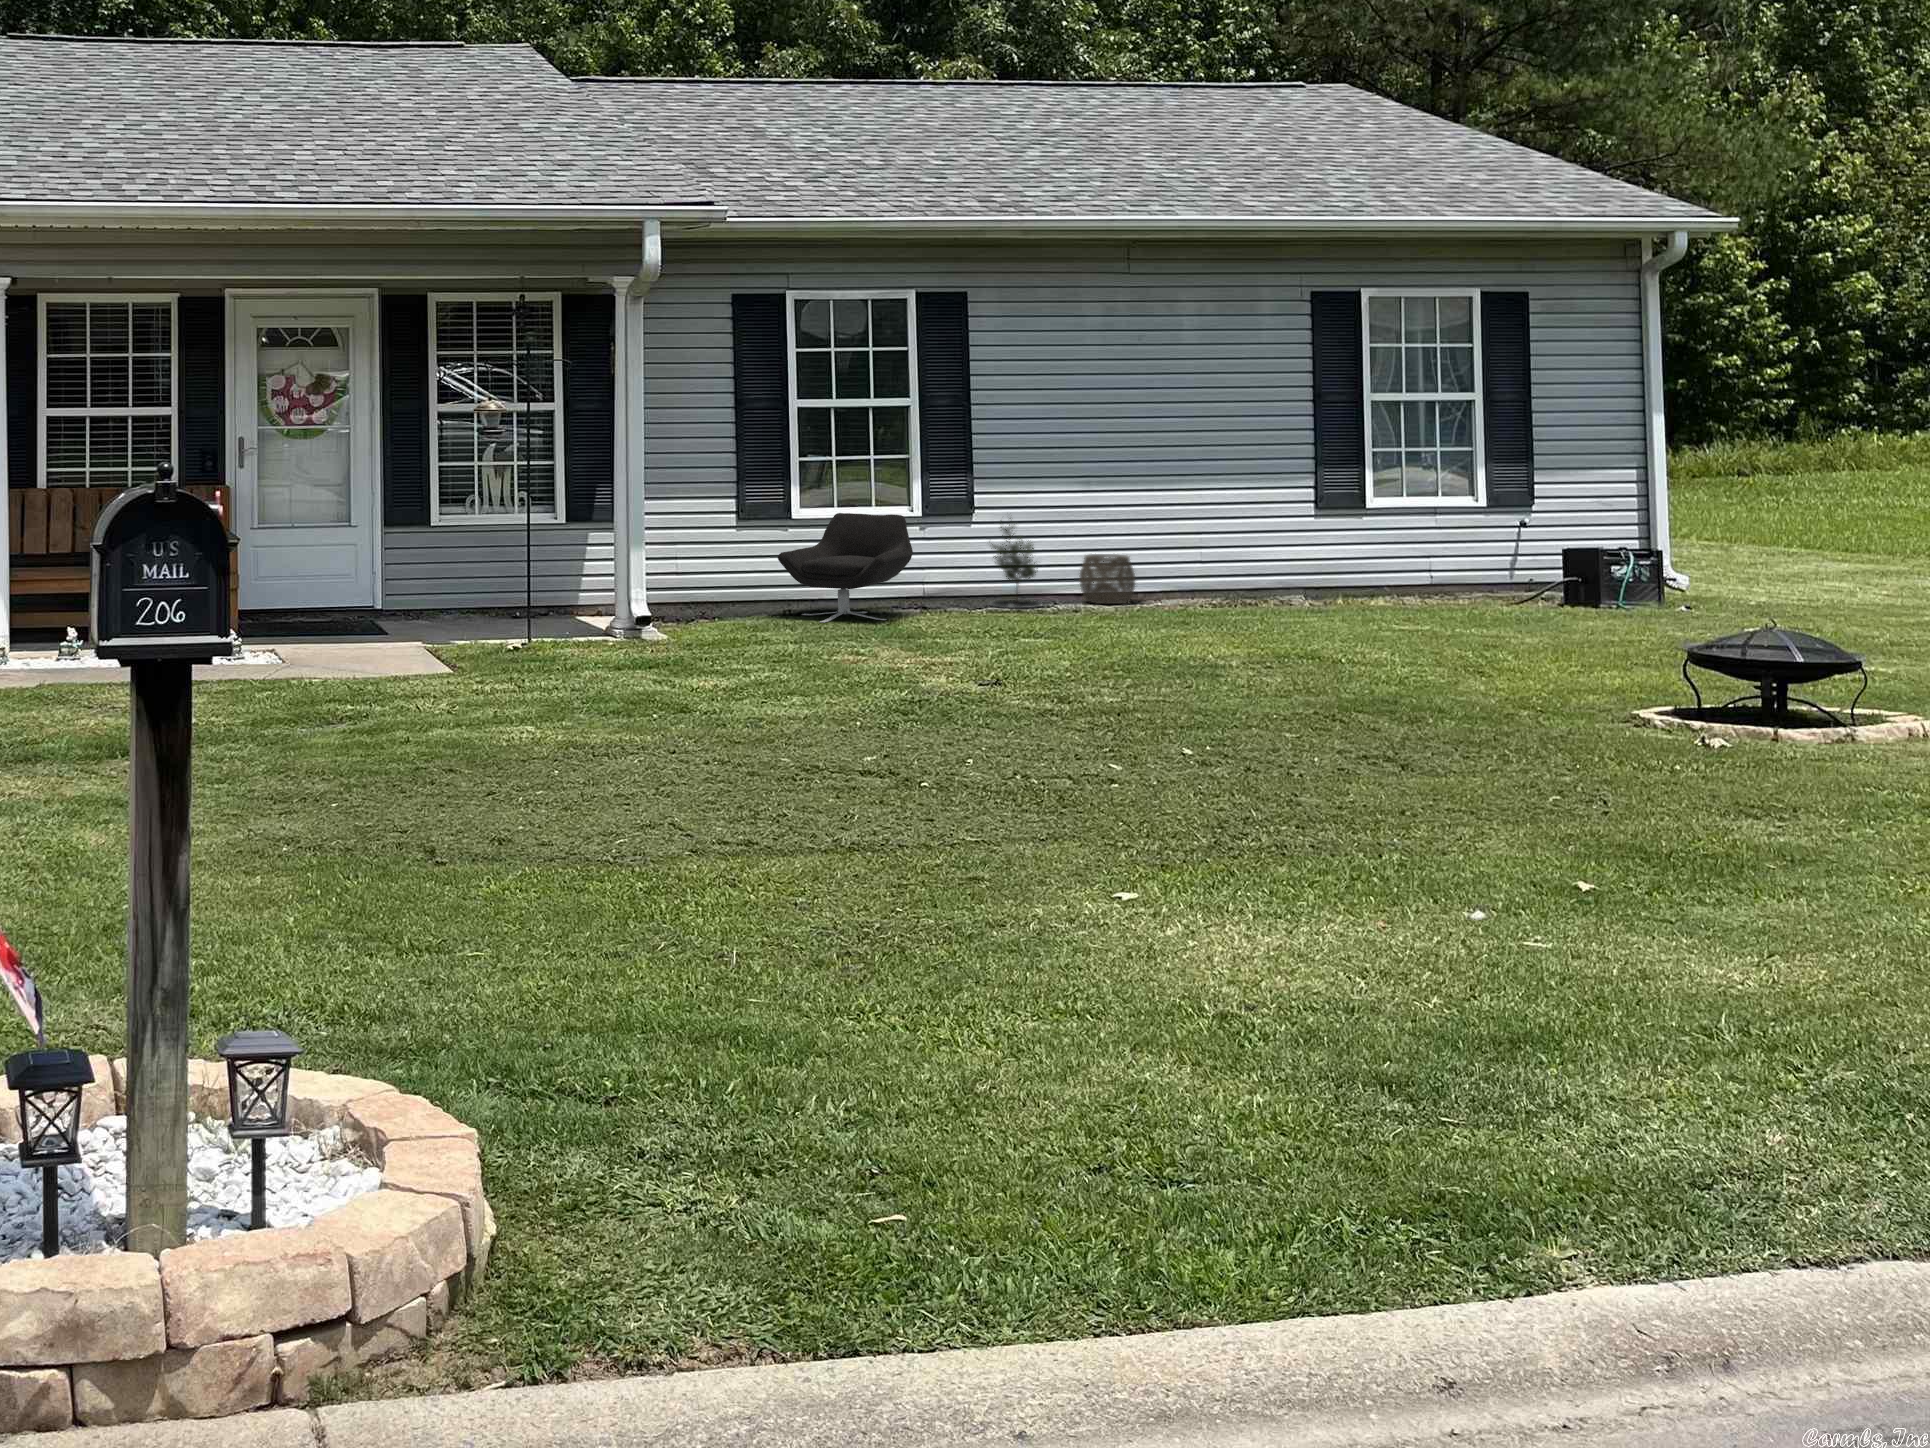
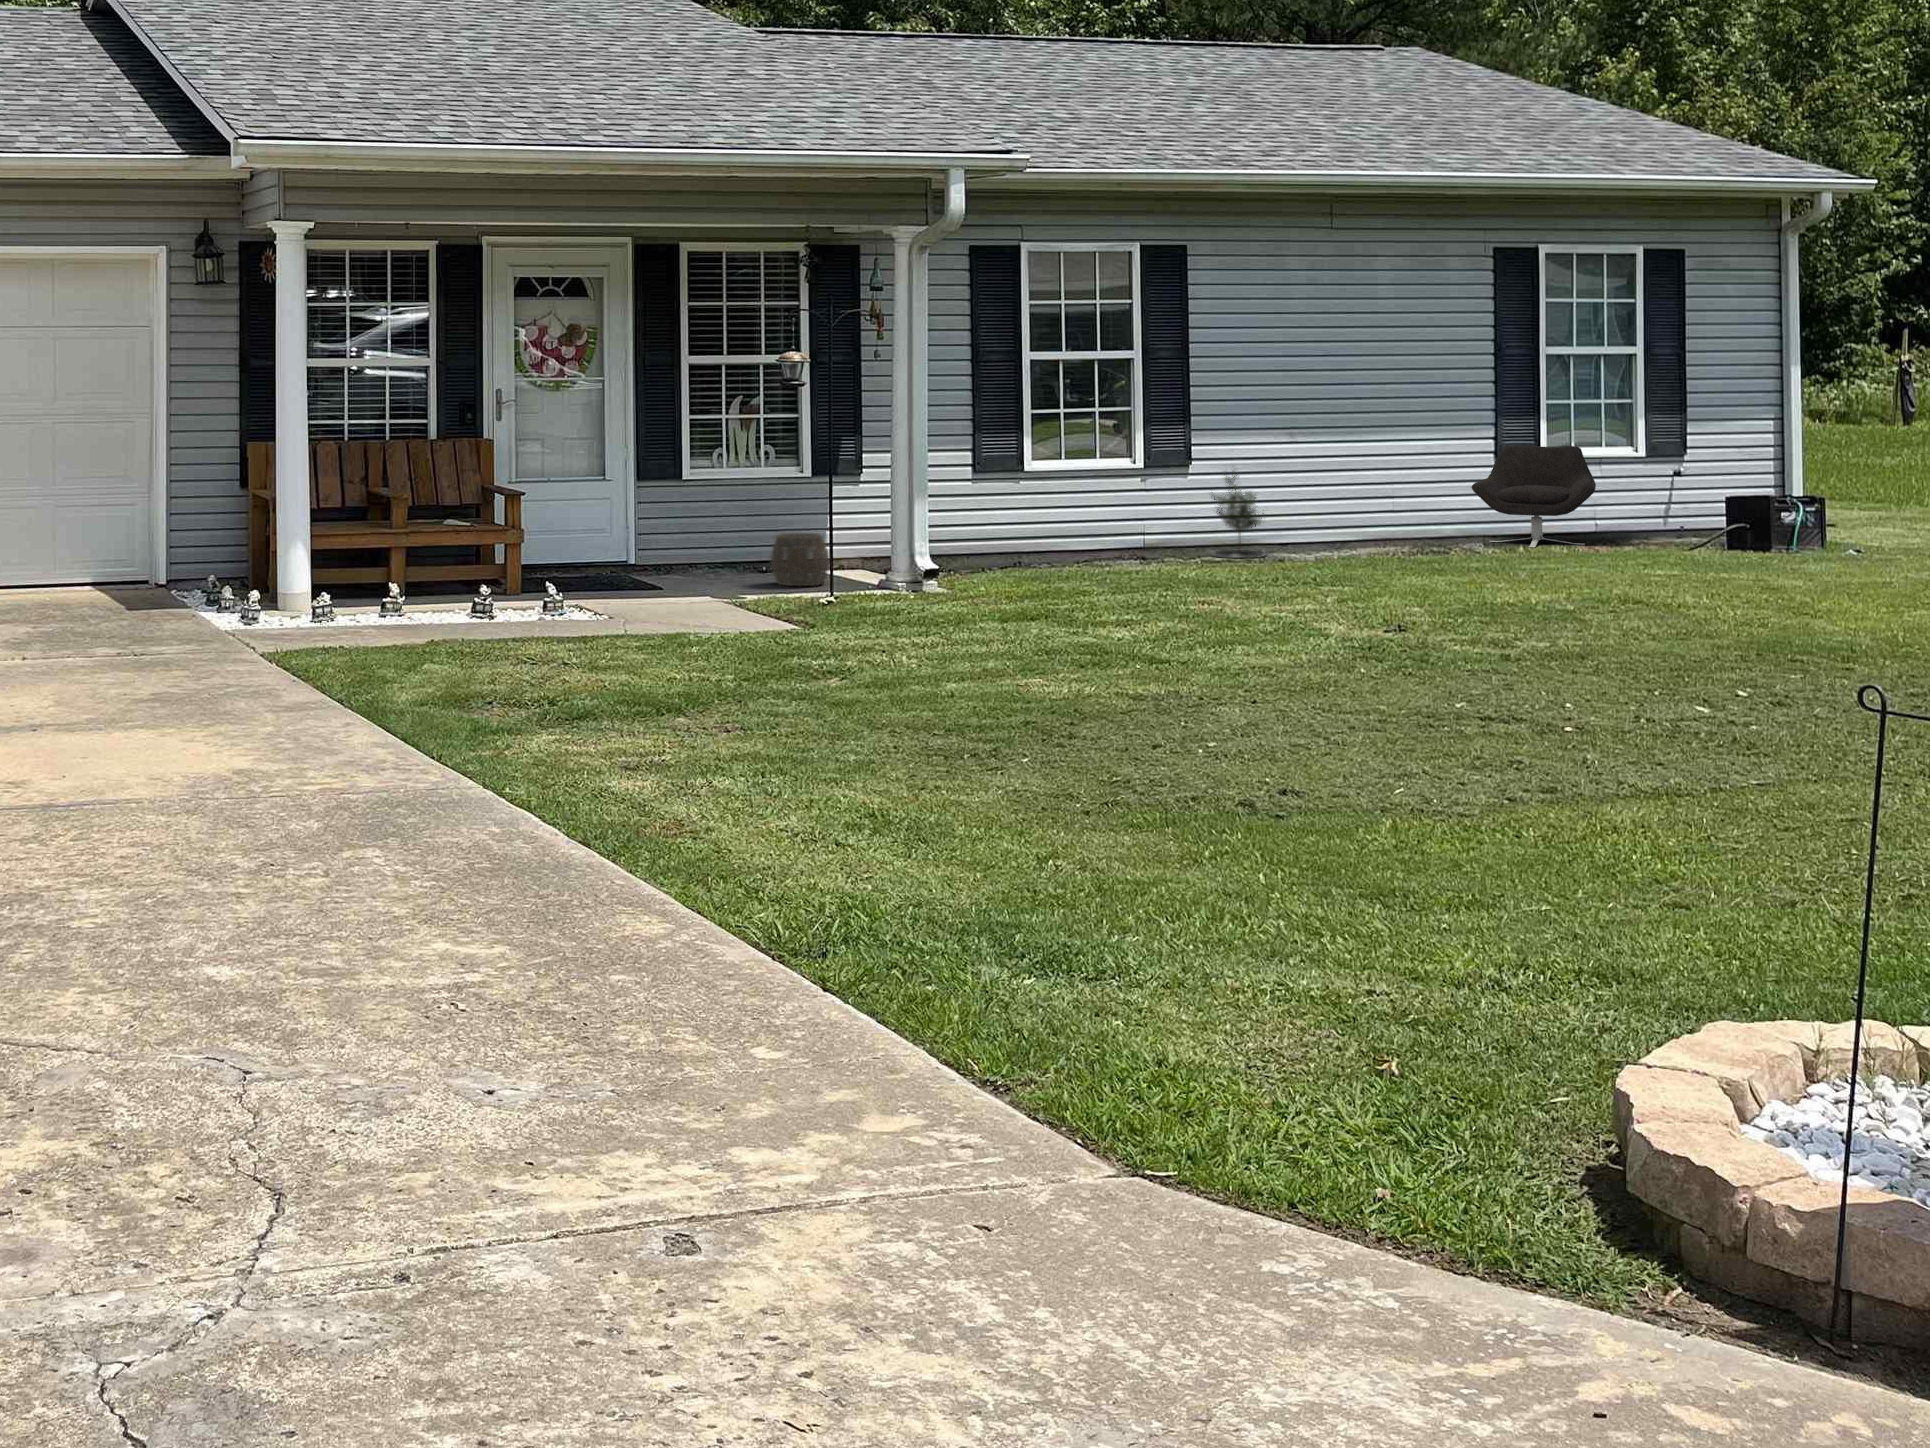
lounge chair: present [778,513,913,623] -> present [1471,446,1596,547]
woven basket: present [1079,554,1135,604] -> present [771,533,829,586]

